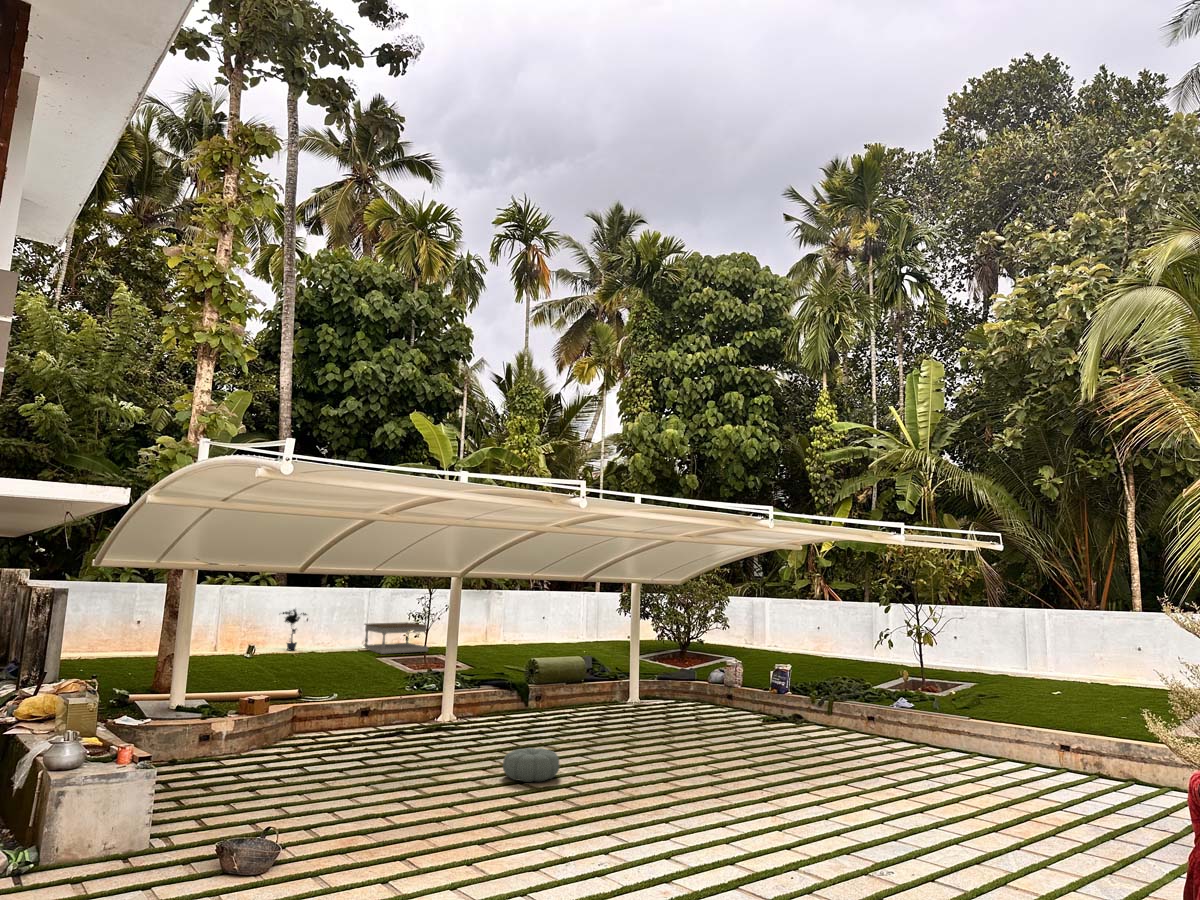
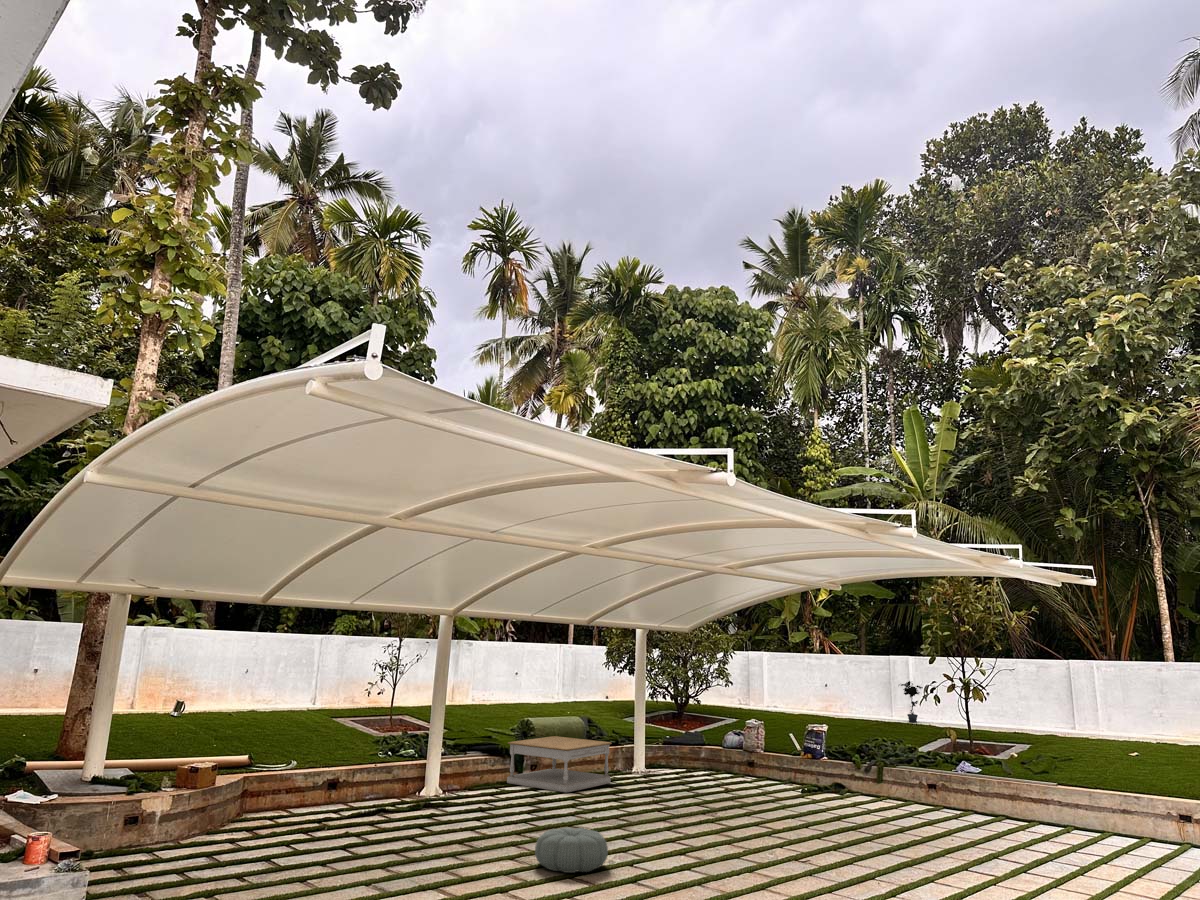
potted plant: present [283,609,307,650] -> present [901,681,923,723]
coffee table: present [365,622,428,654] -> present [507,736,612,792]

